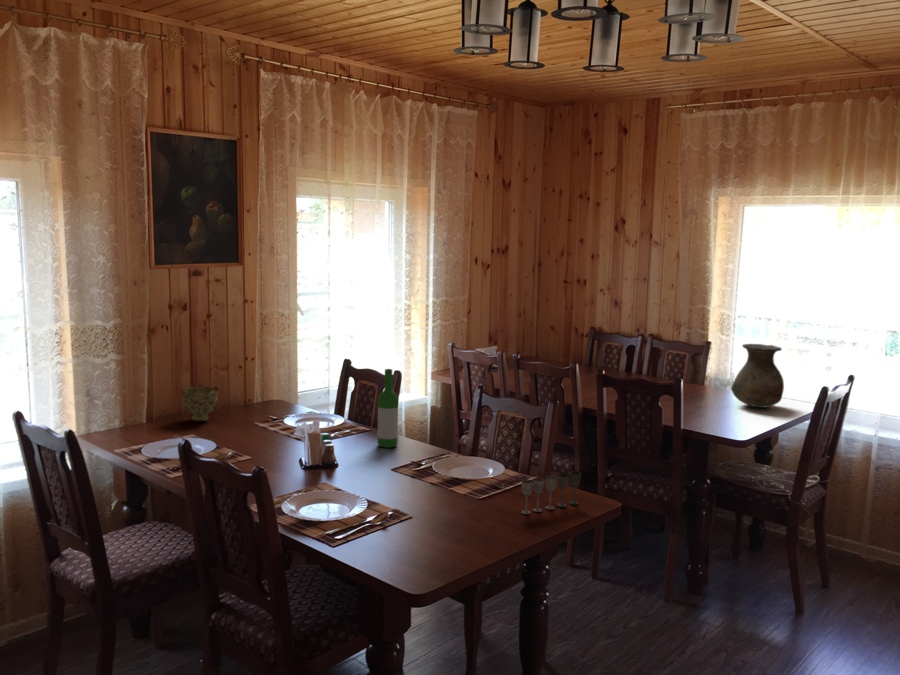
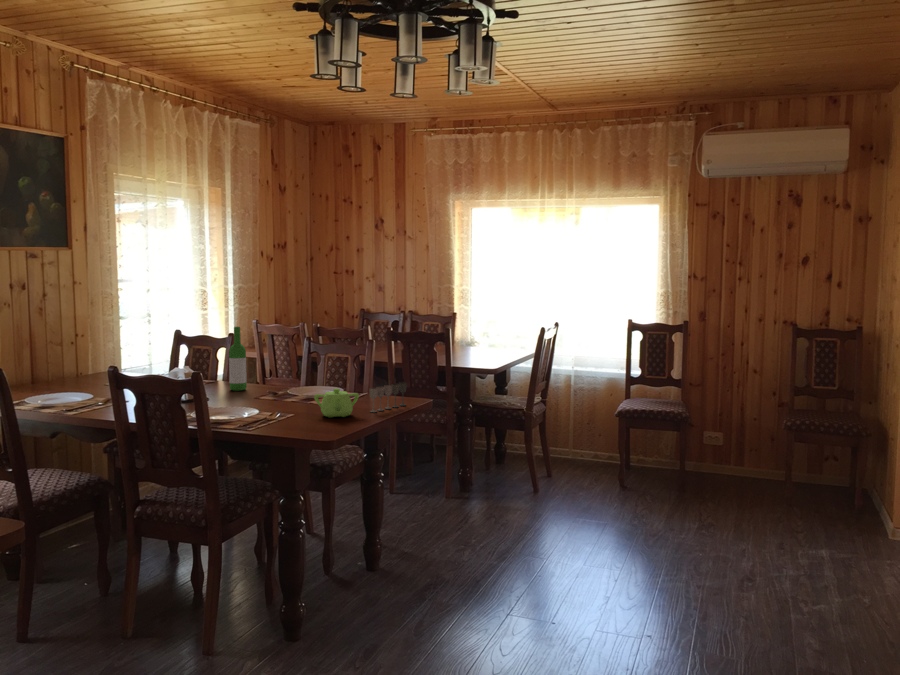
vase: present [731,344,784,408] -> none [479,307,515,353]
decorative bowl: present [182,385,218,422] -> none [31,356,68,388]
teapot: none [444,478,503,520] -> present [314,389,359,417]

